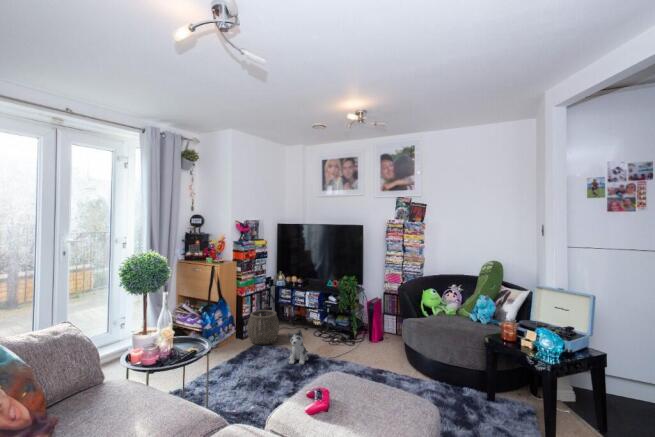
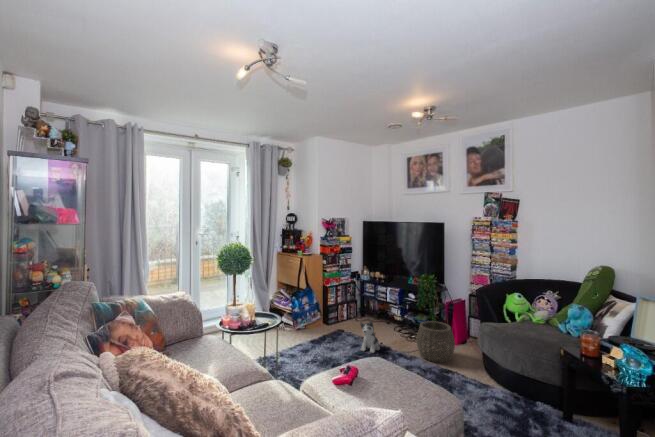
woven basket: present [247,310,279,344] -> present [417,321,455,363]

